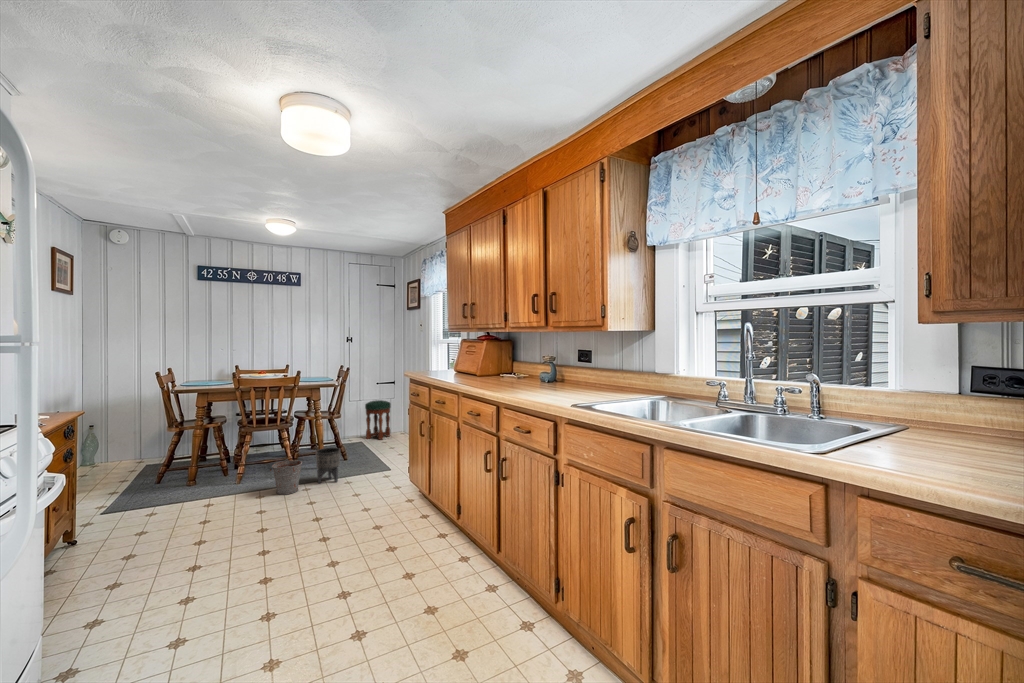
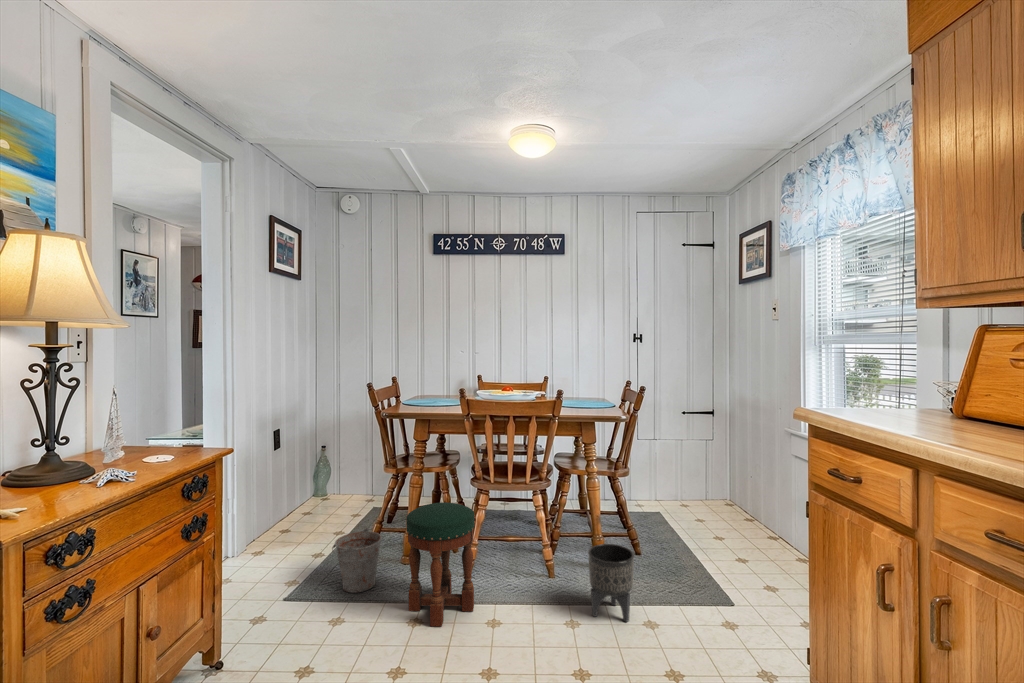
stool: present [365,400,391,440] -> present [406,502,475,627]
bucket: present [270,459,302,495] -> present [332,528,382,593]

